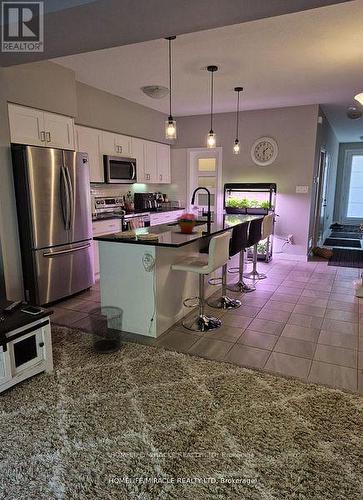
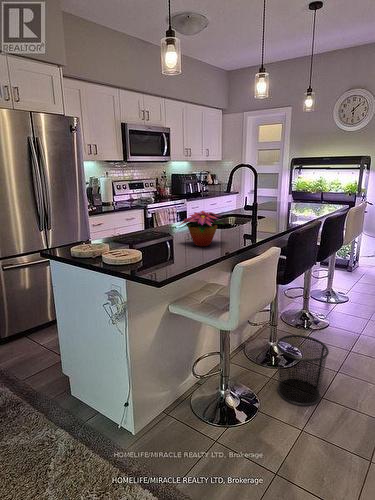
trash can: present [88,306,123,353] -> present [277,335,329,405]

